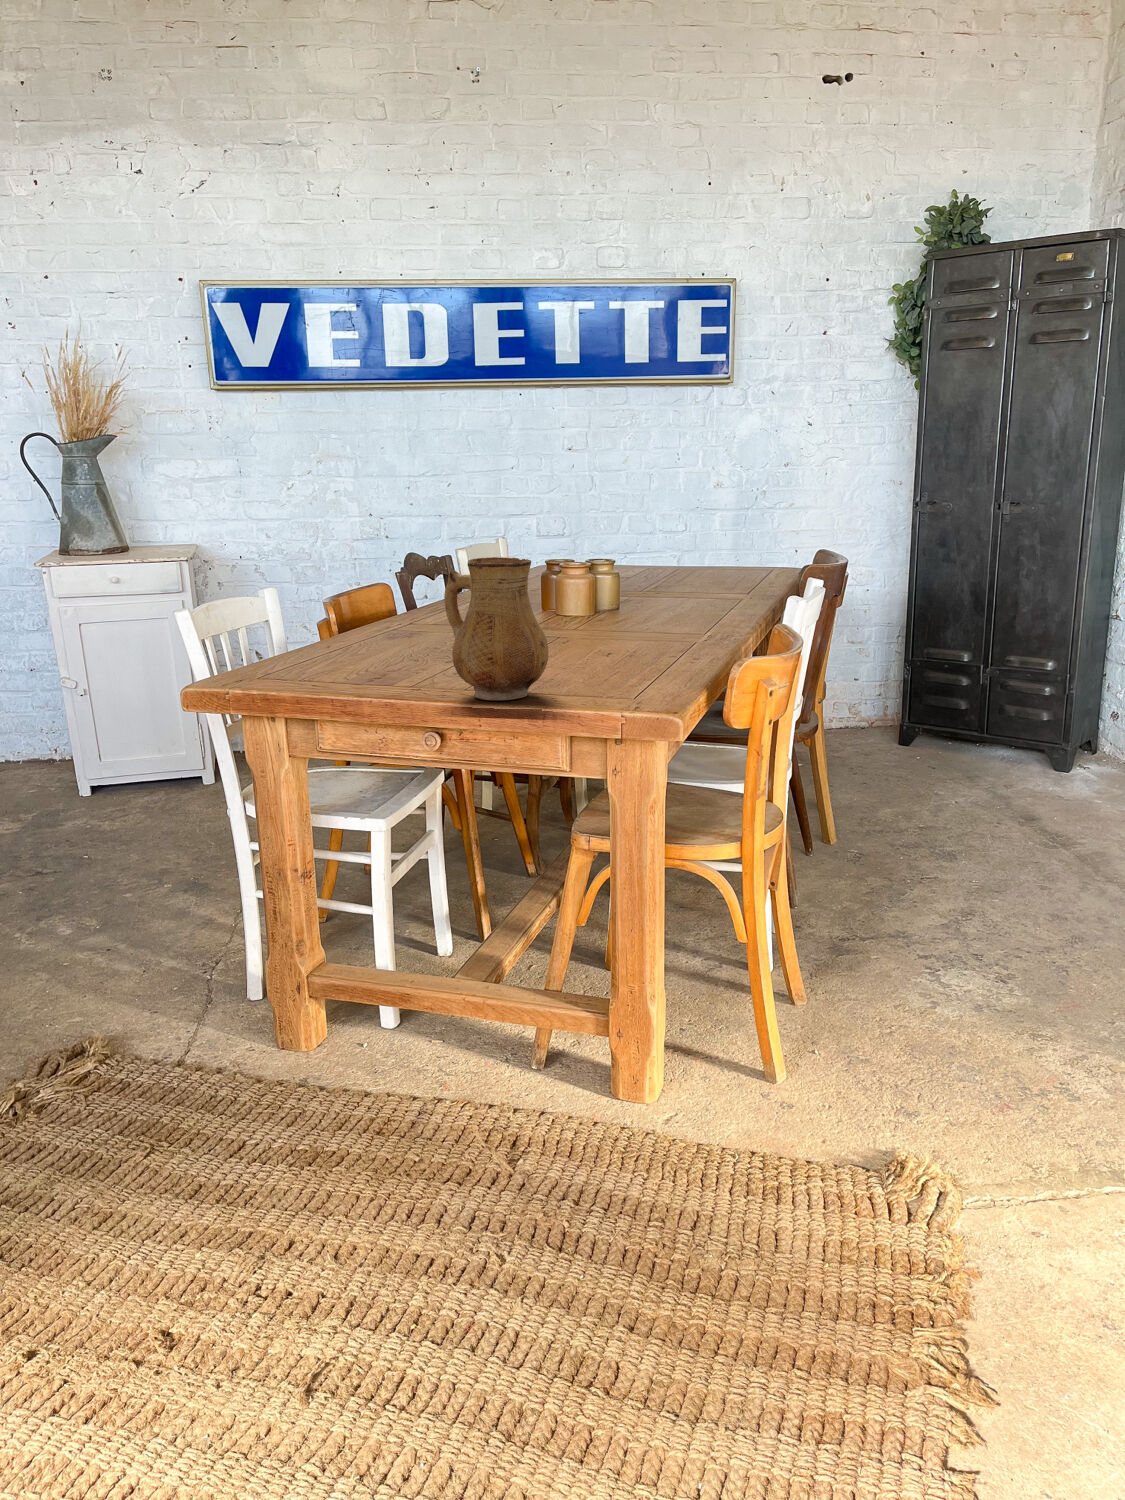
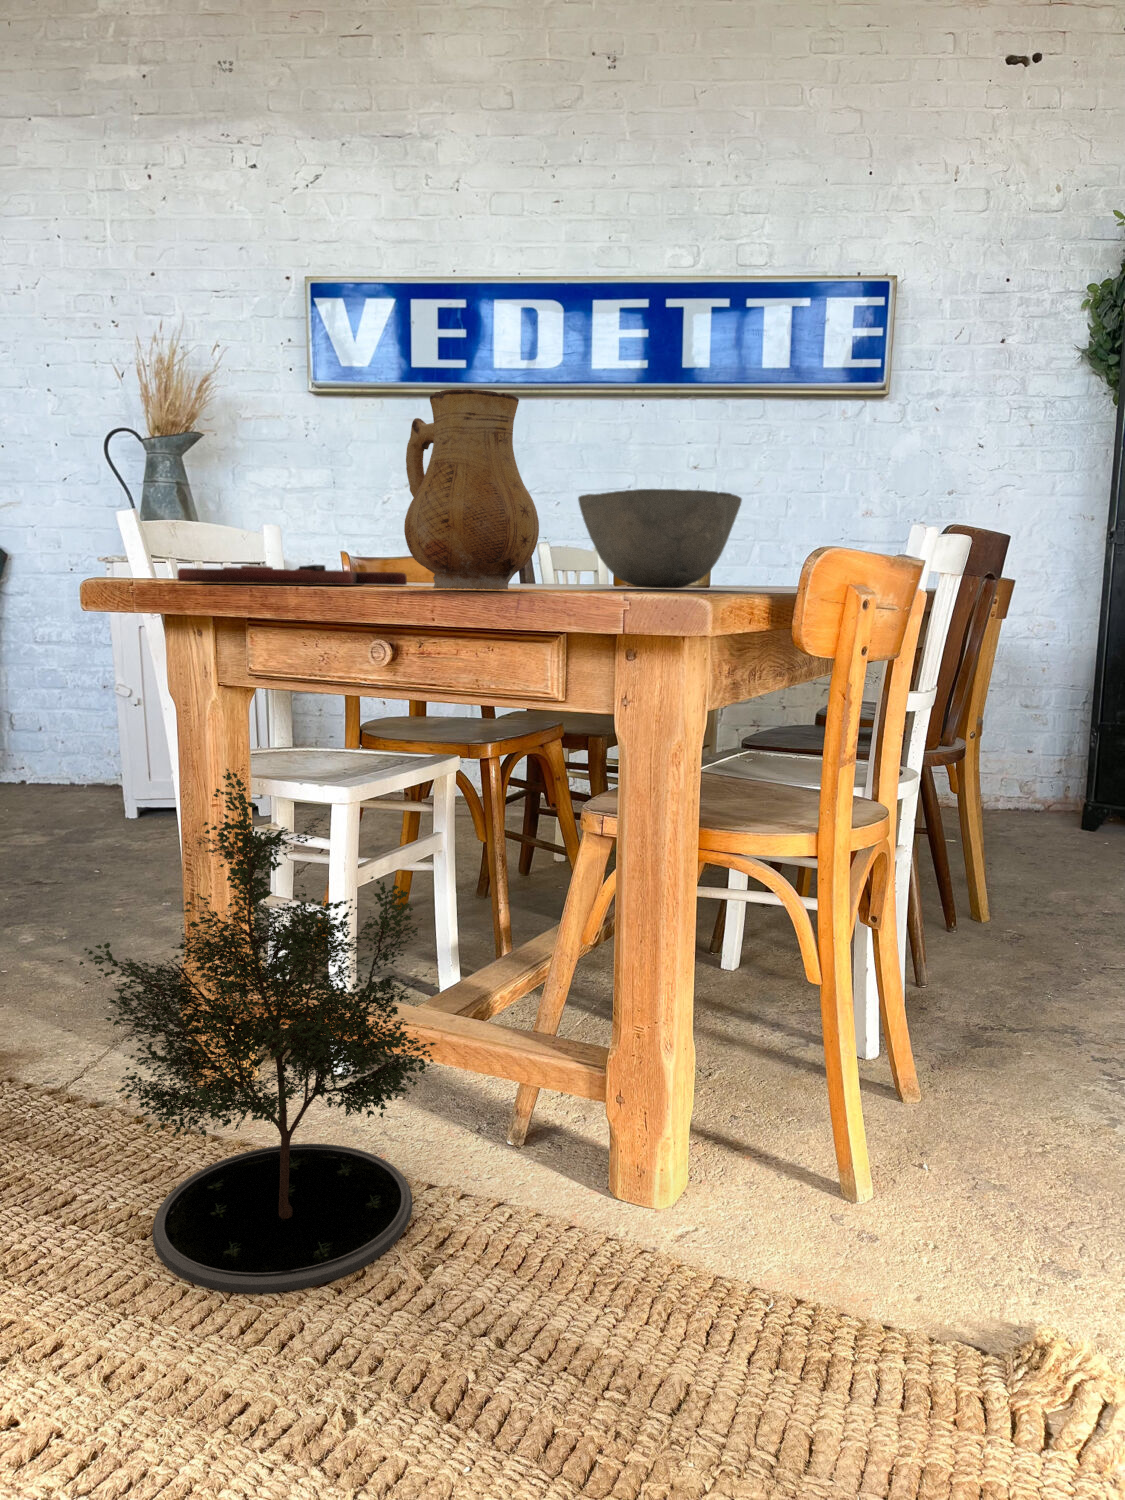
bowl: none [546,581,670,654] -> present [578,489,742,588]
cutting board: none [255,651,423,681] -> present [177,565,407,585]
potted tree: none [269,843,500,1194] -> present [79,769,436,1293]

